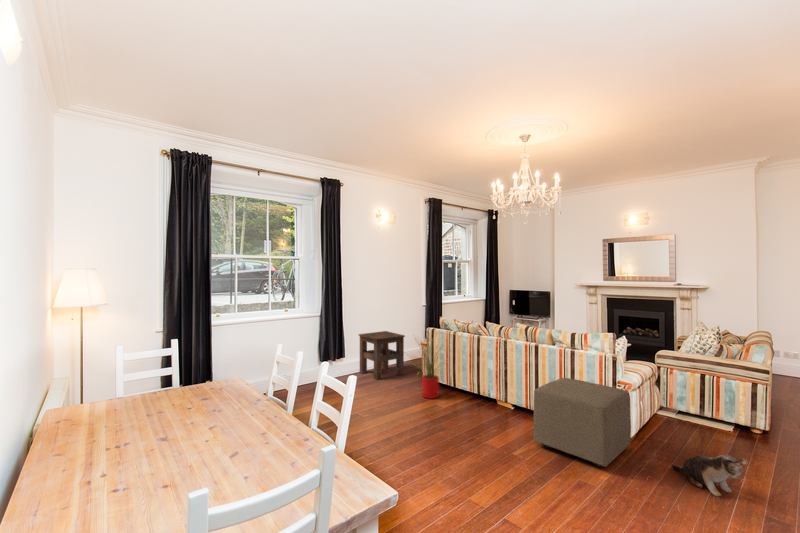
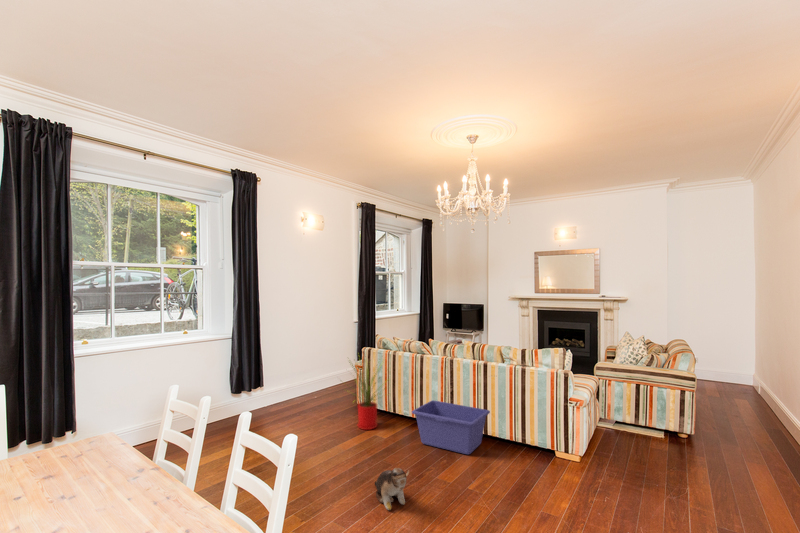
side table: present [359,331,405,380] -> none [278,353,333,411]
storage bin: none [467,377,540,426] -> present [412,400,490,454]
ottoman: present [534,378,631,467] -> none [490,397,583,492]
plush toy: present [672,455,748,496] -> present [375,468,409,510]

